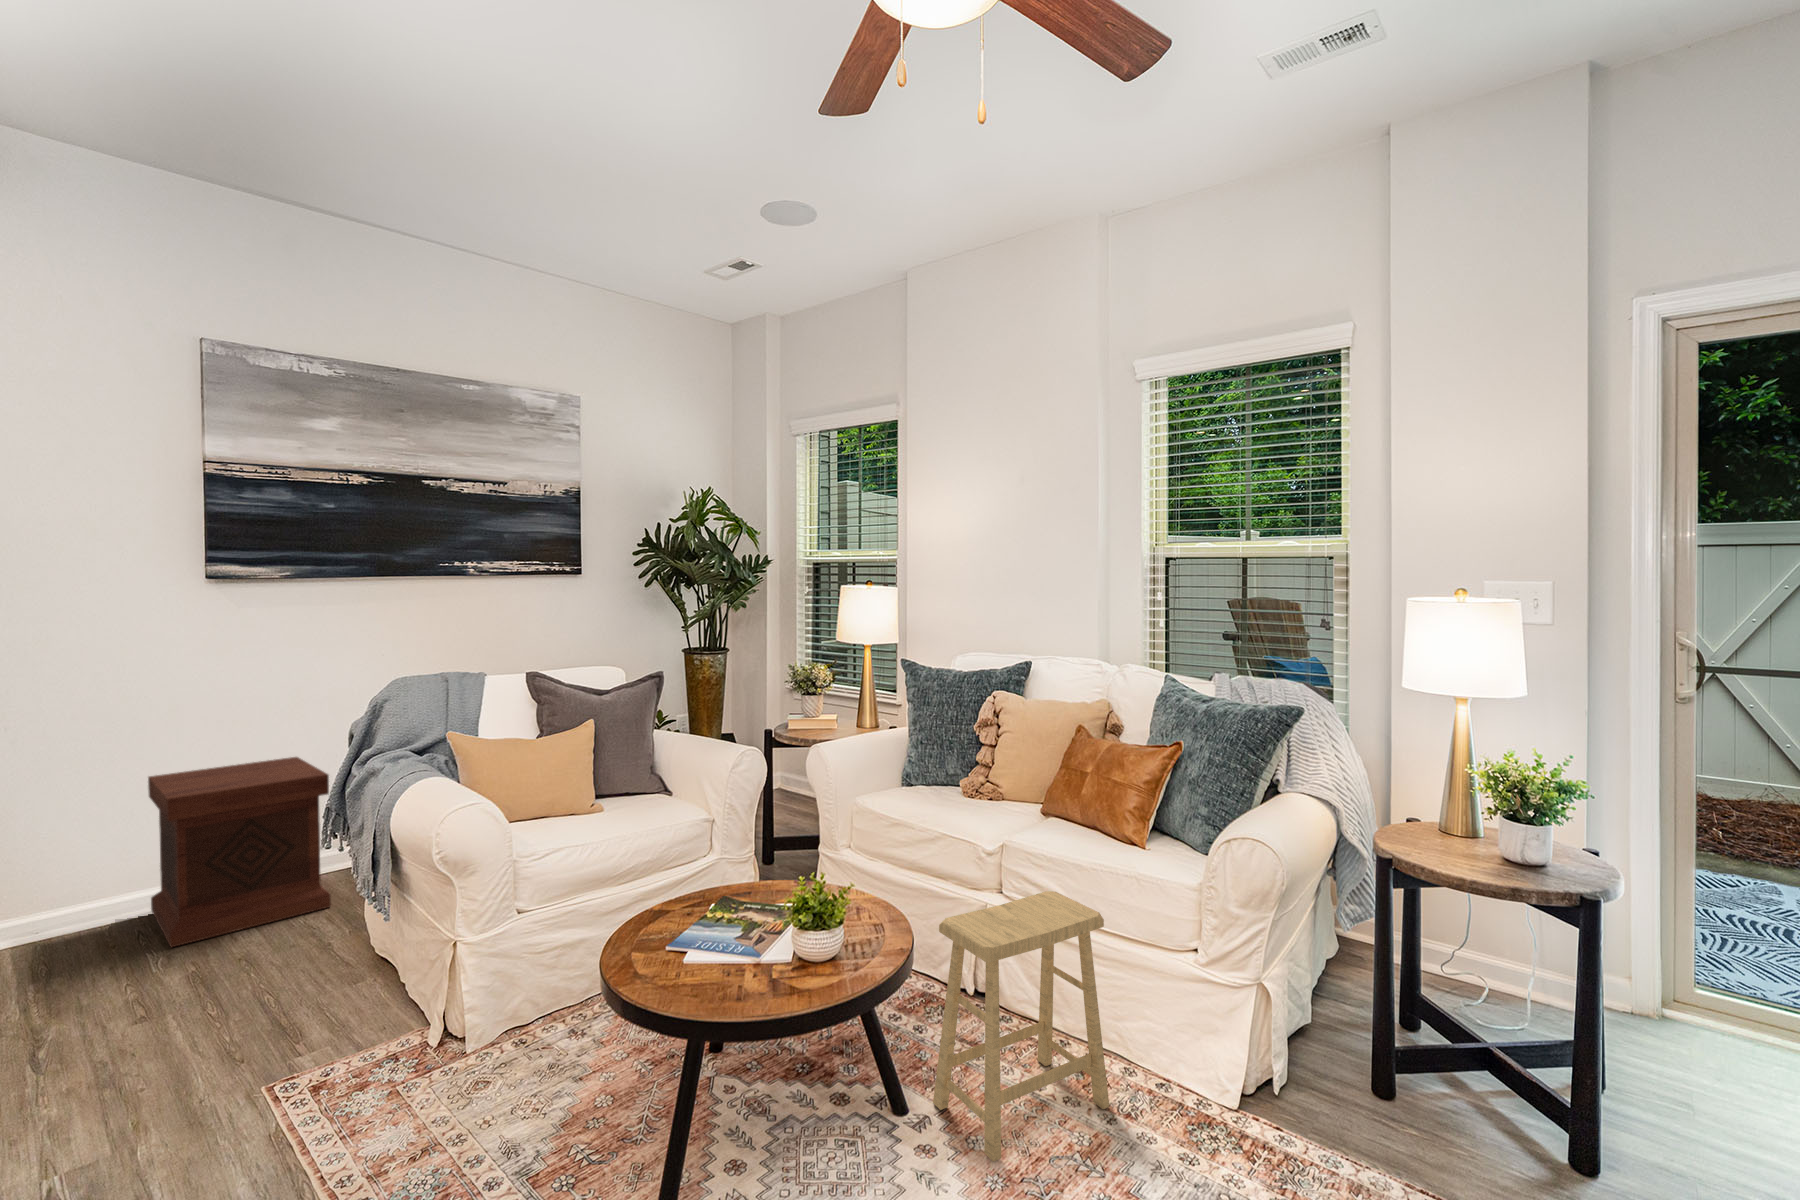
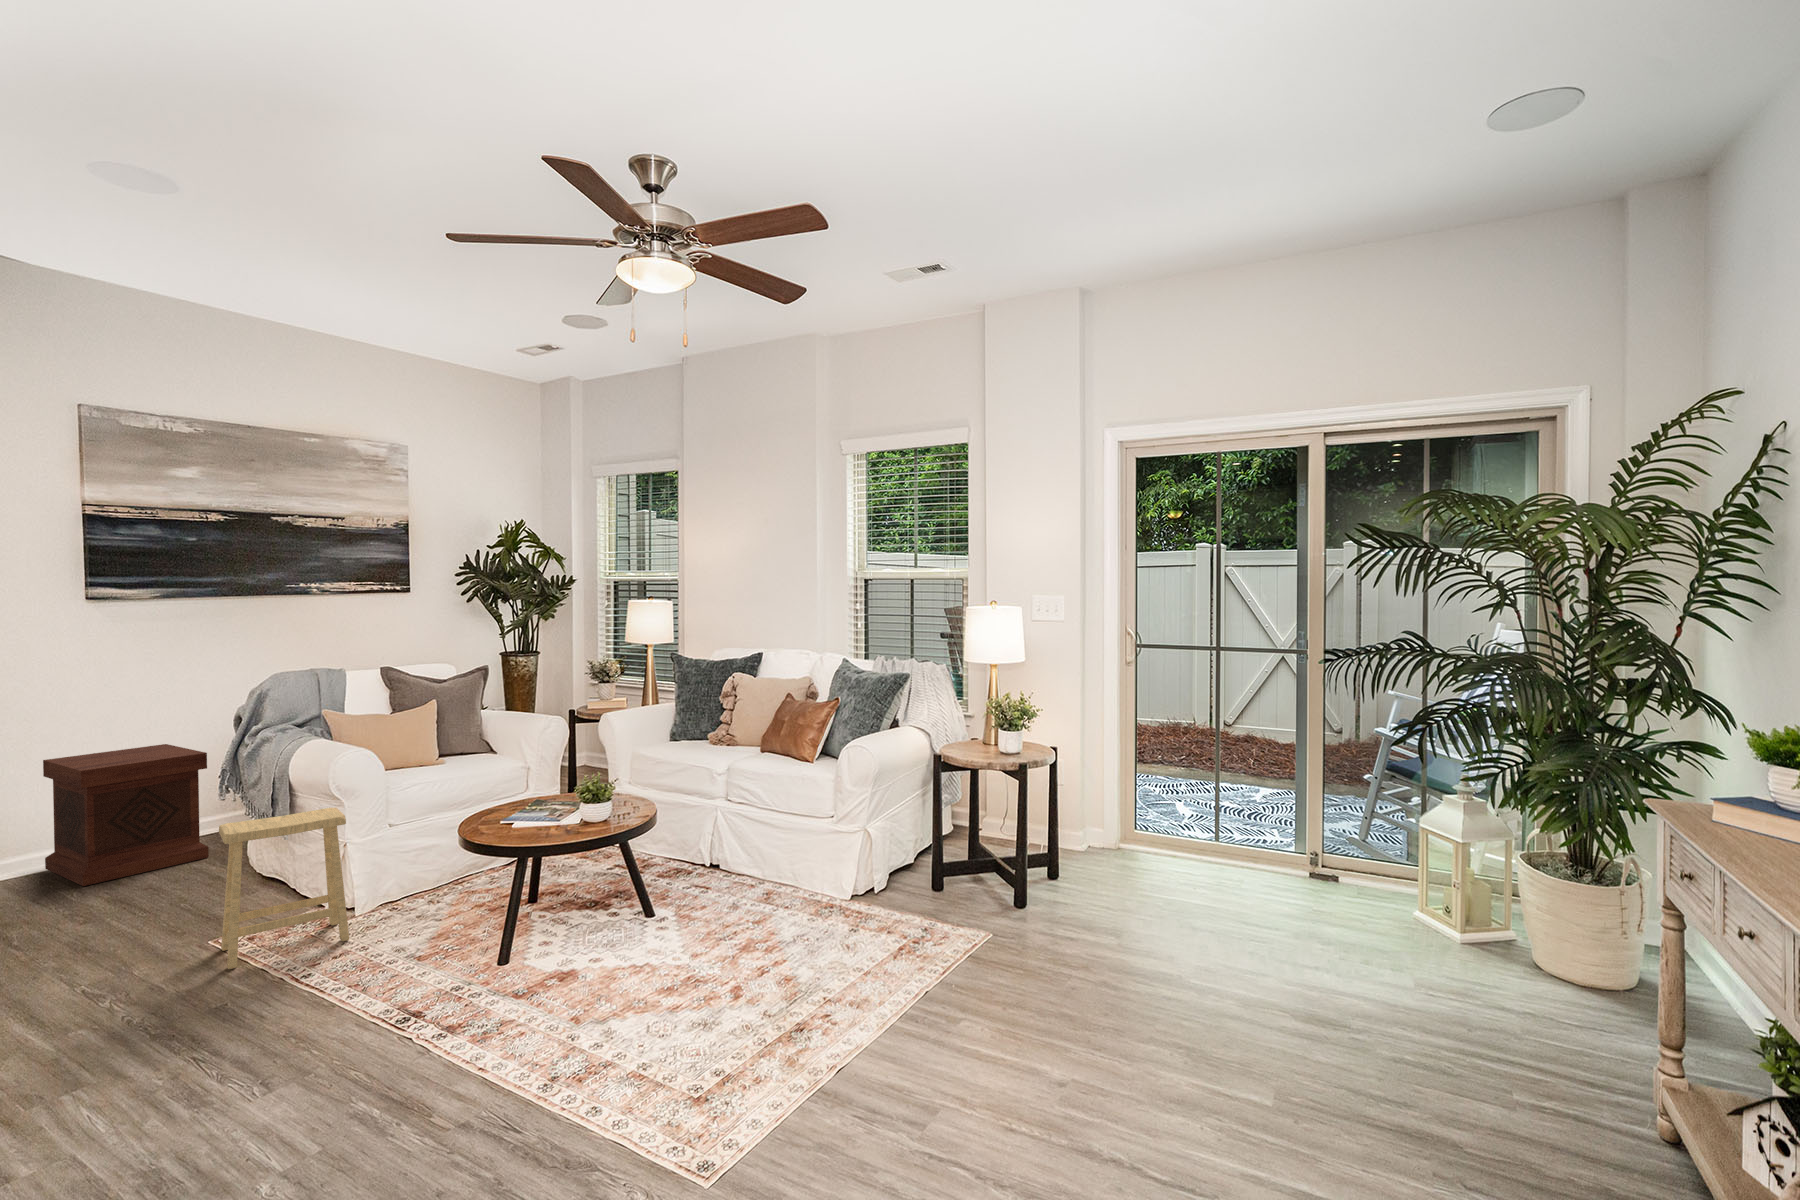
footstool: present [933,891,1109,1162] -> present [219,807,349,969]

